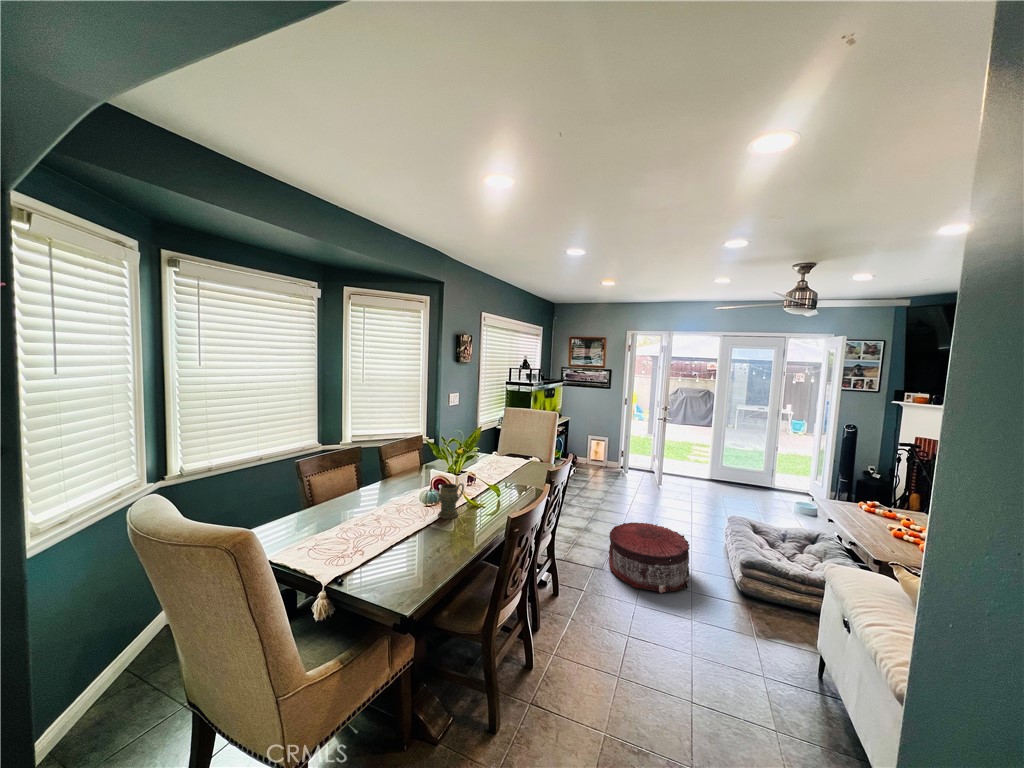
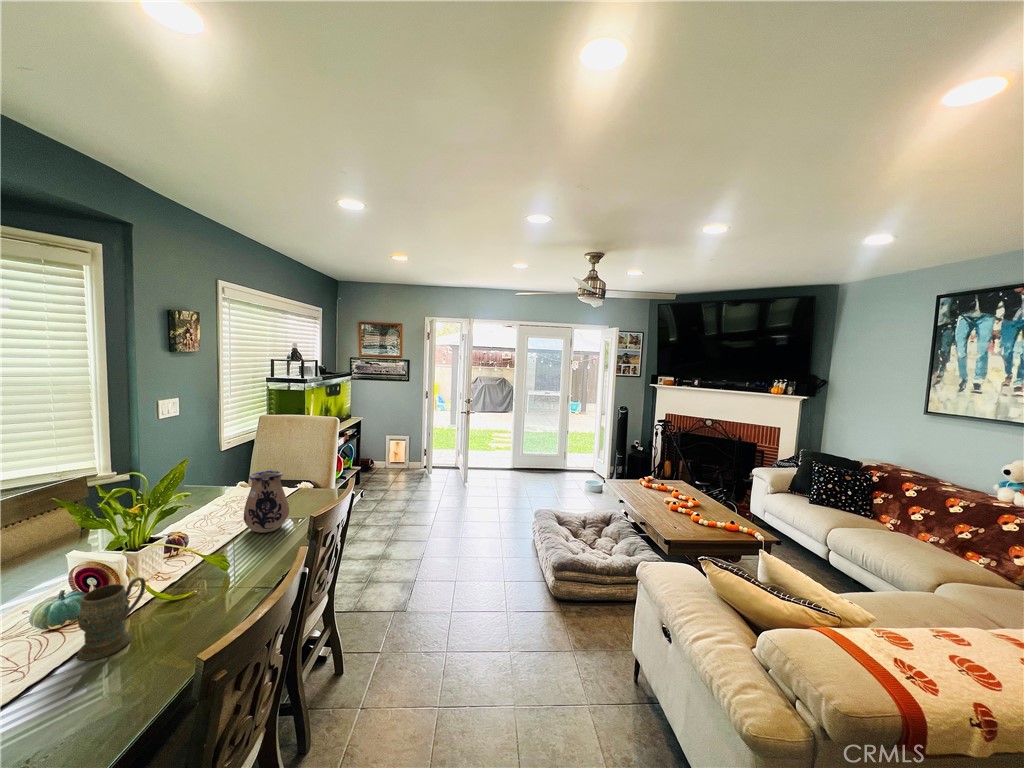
ceramic pitcher: none [501,440,527,480] -> present [244,469,289,533]
pouf: present [609,522,690,593] -> none [413,539,505,629]

